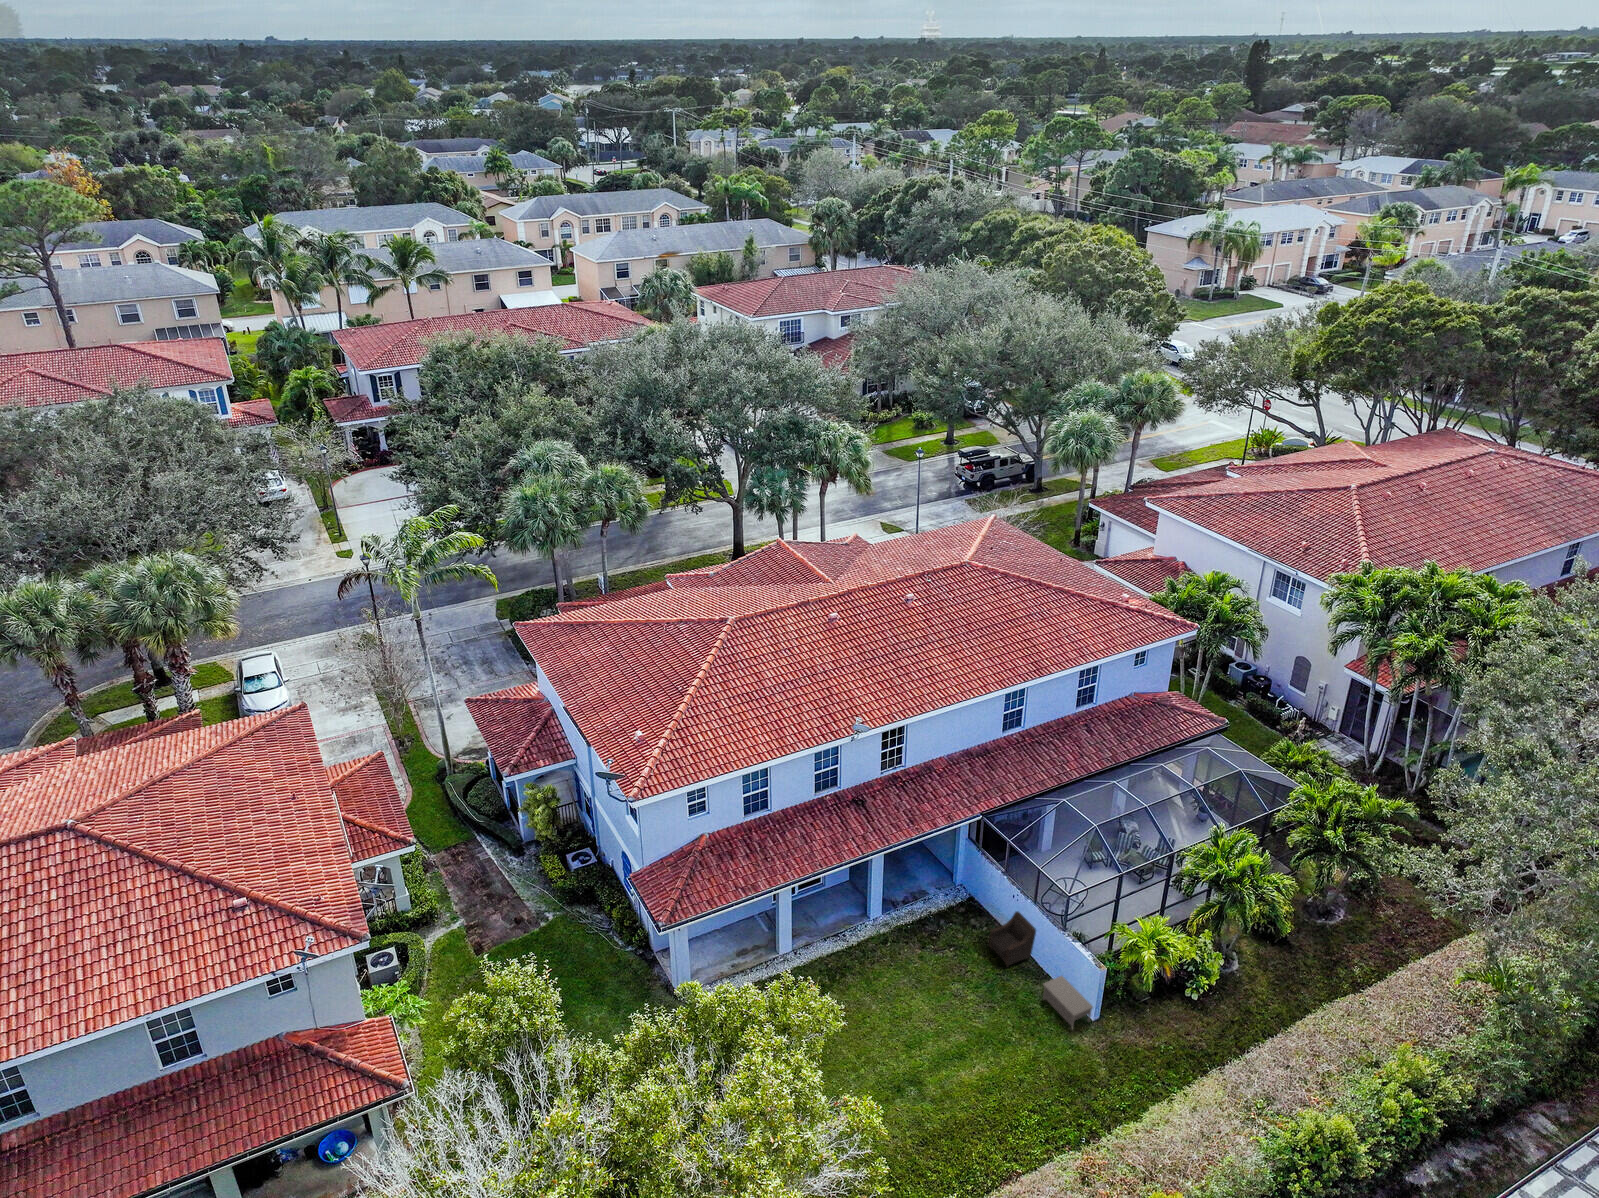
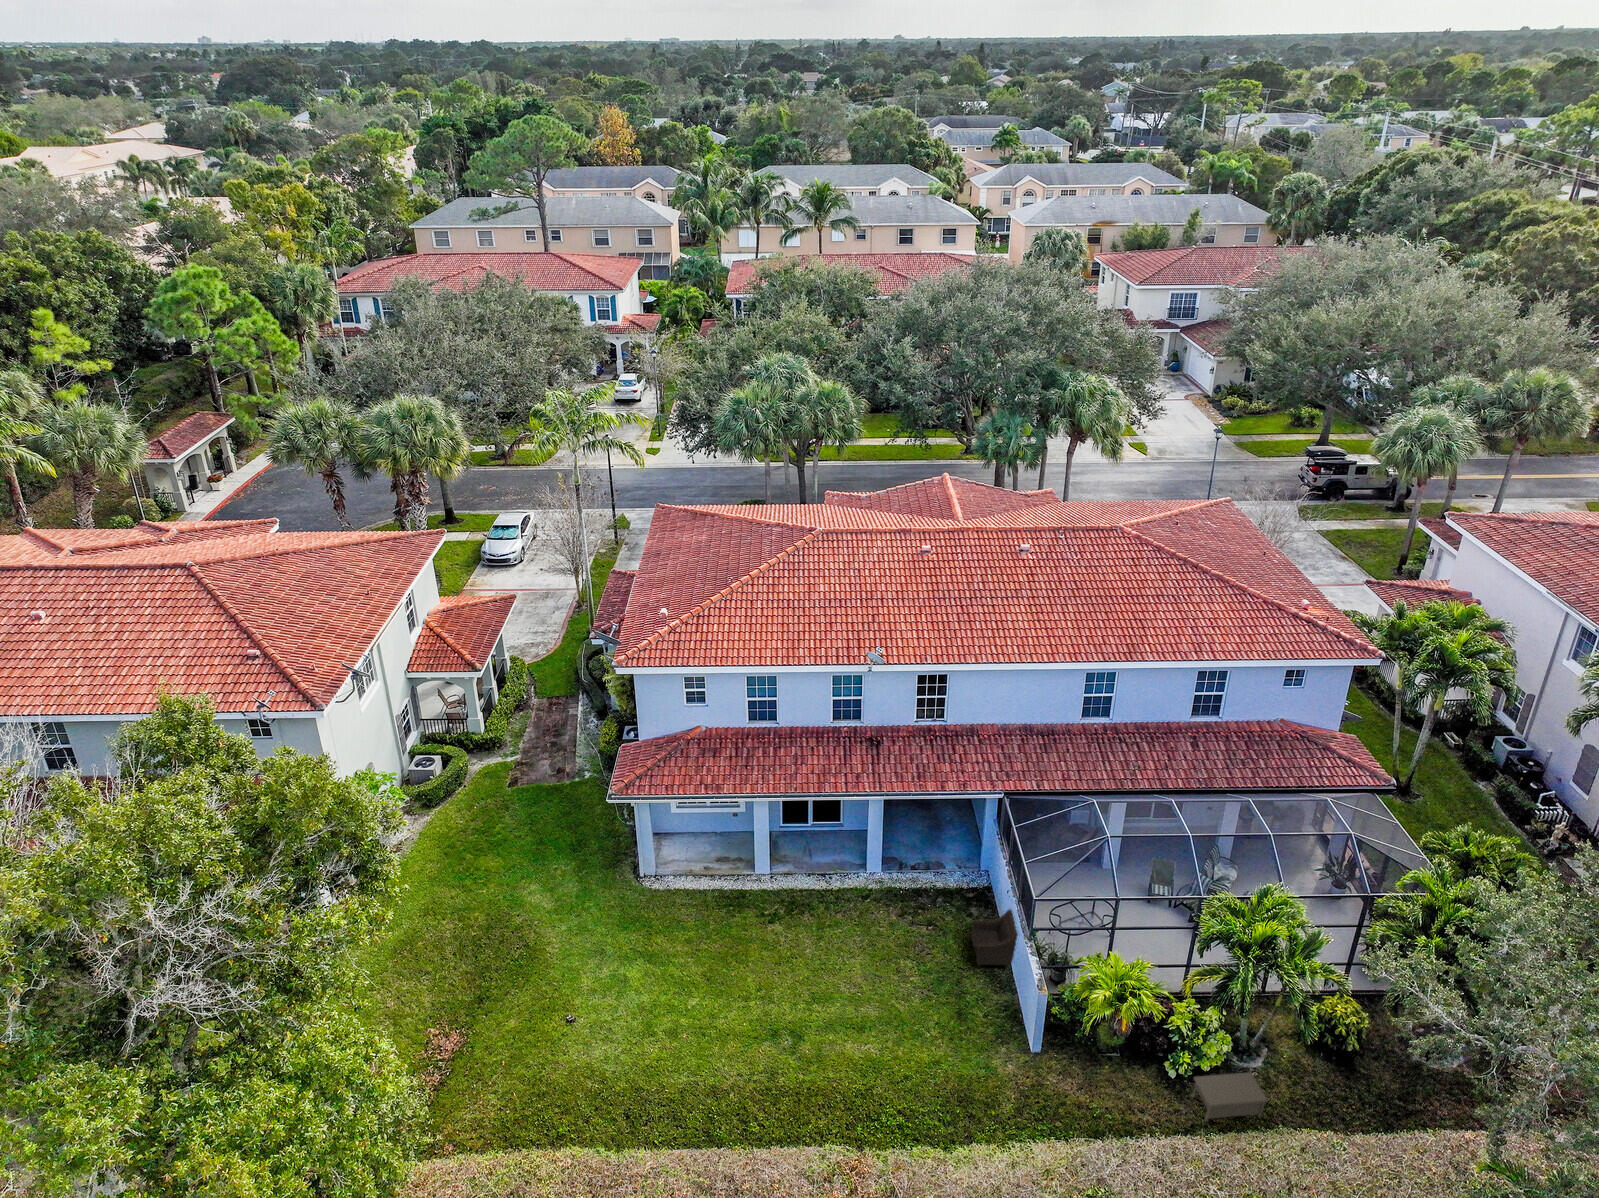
storage bench: present [1043,976,1093,1029] -> present [1192,1072,1268,1122]

